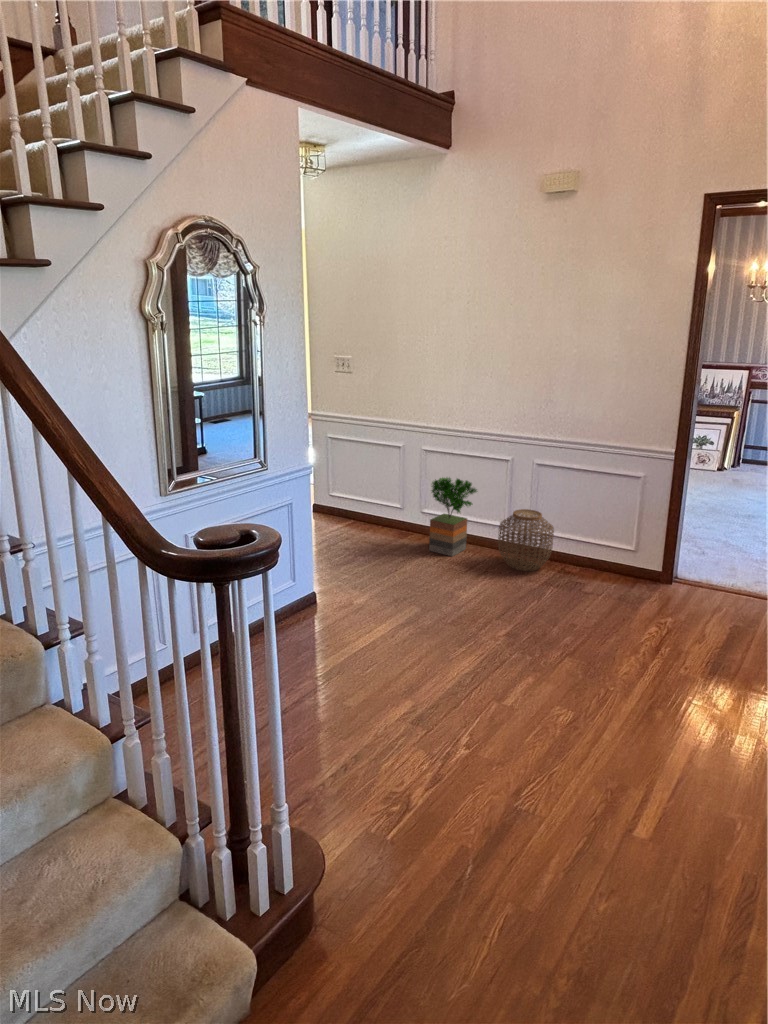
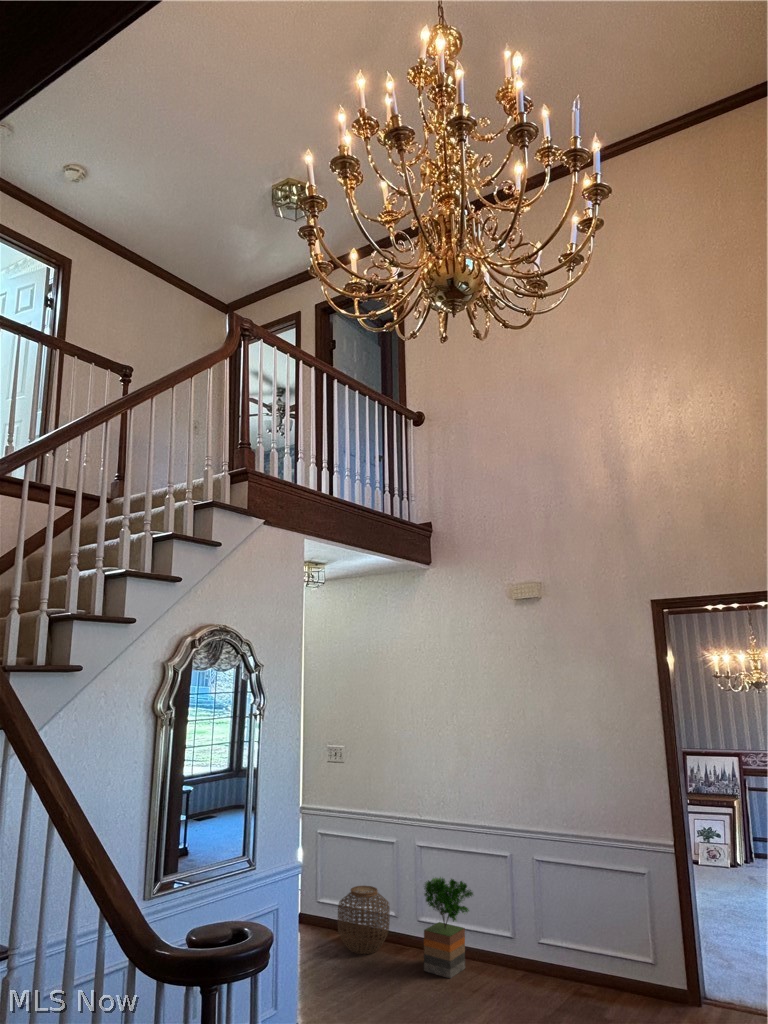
woven basket: present [498,509,554,571] -> present [337,886,390,954]

